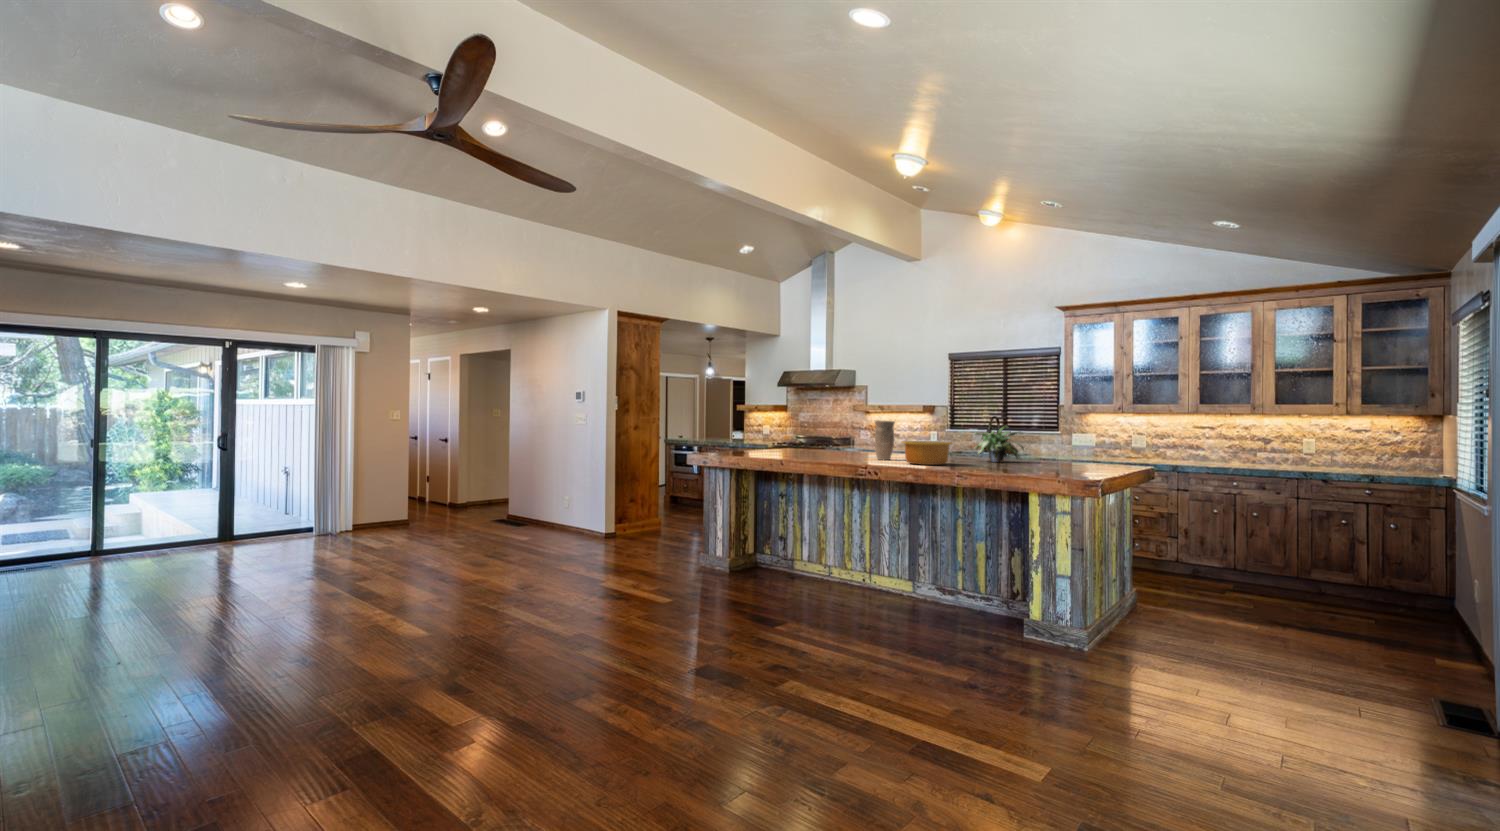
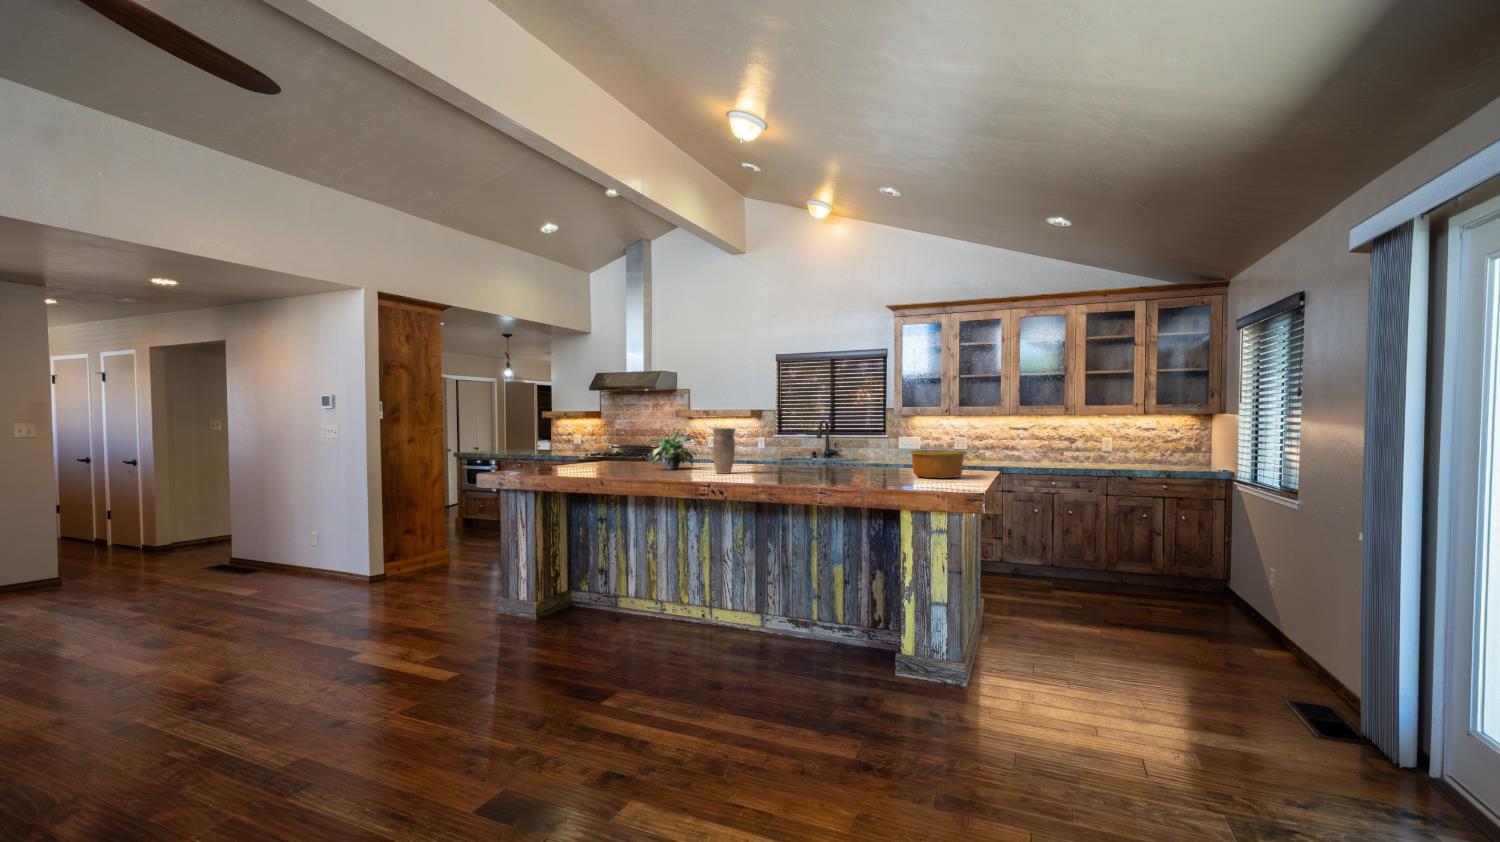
potted plant: present [975,426,1024,462] -> present [649,431,696,469]
bowl: present [902,441,952,465] -> present [908,450,967,478]

